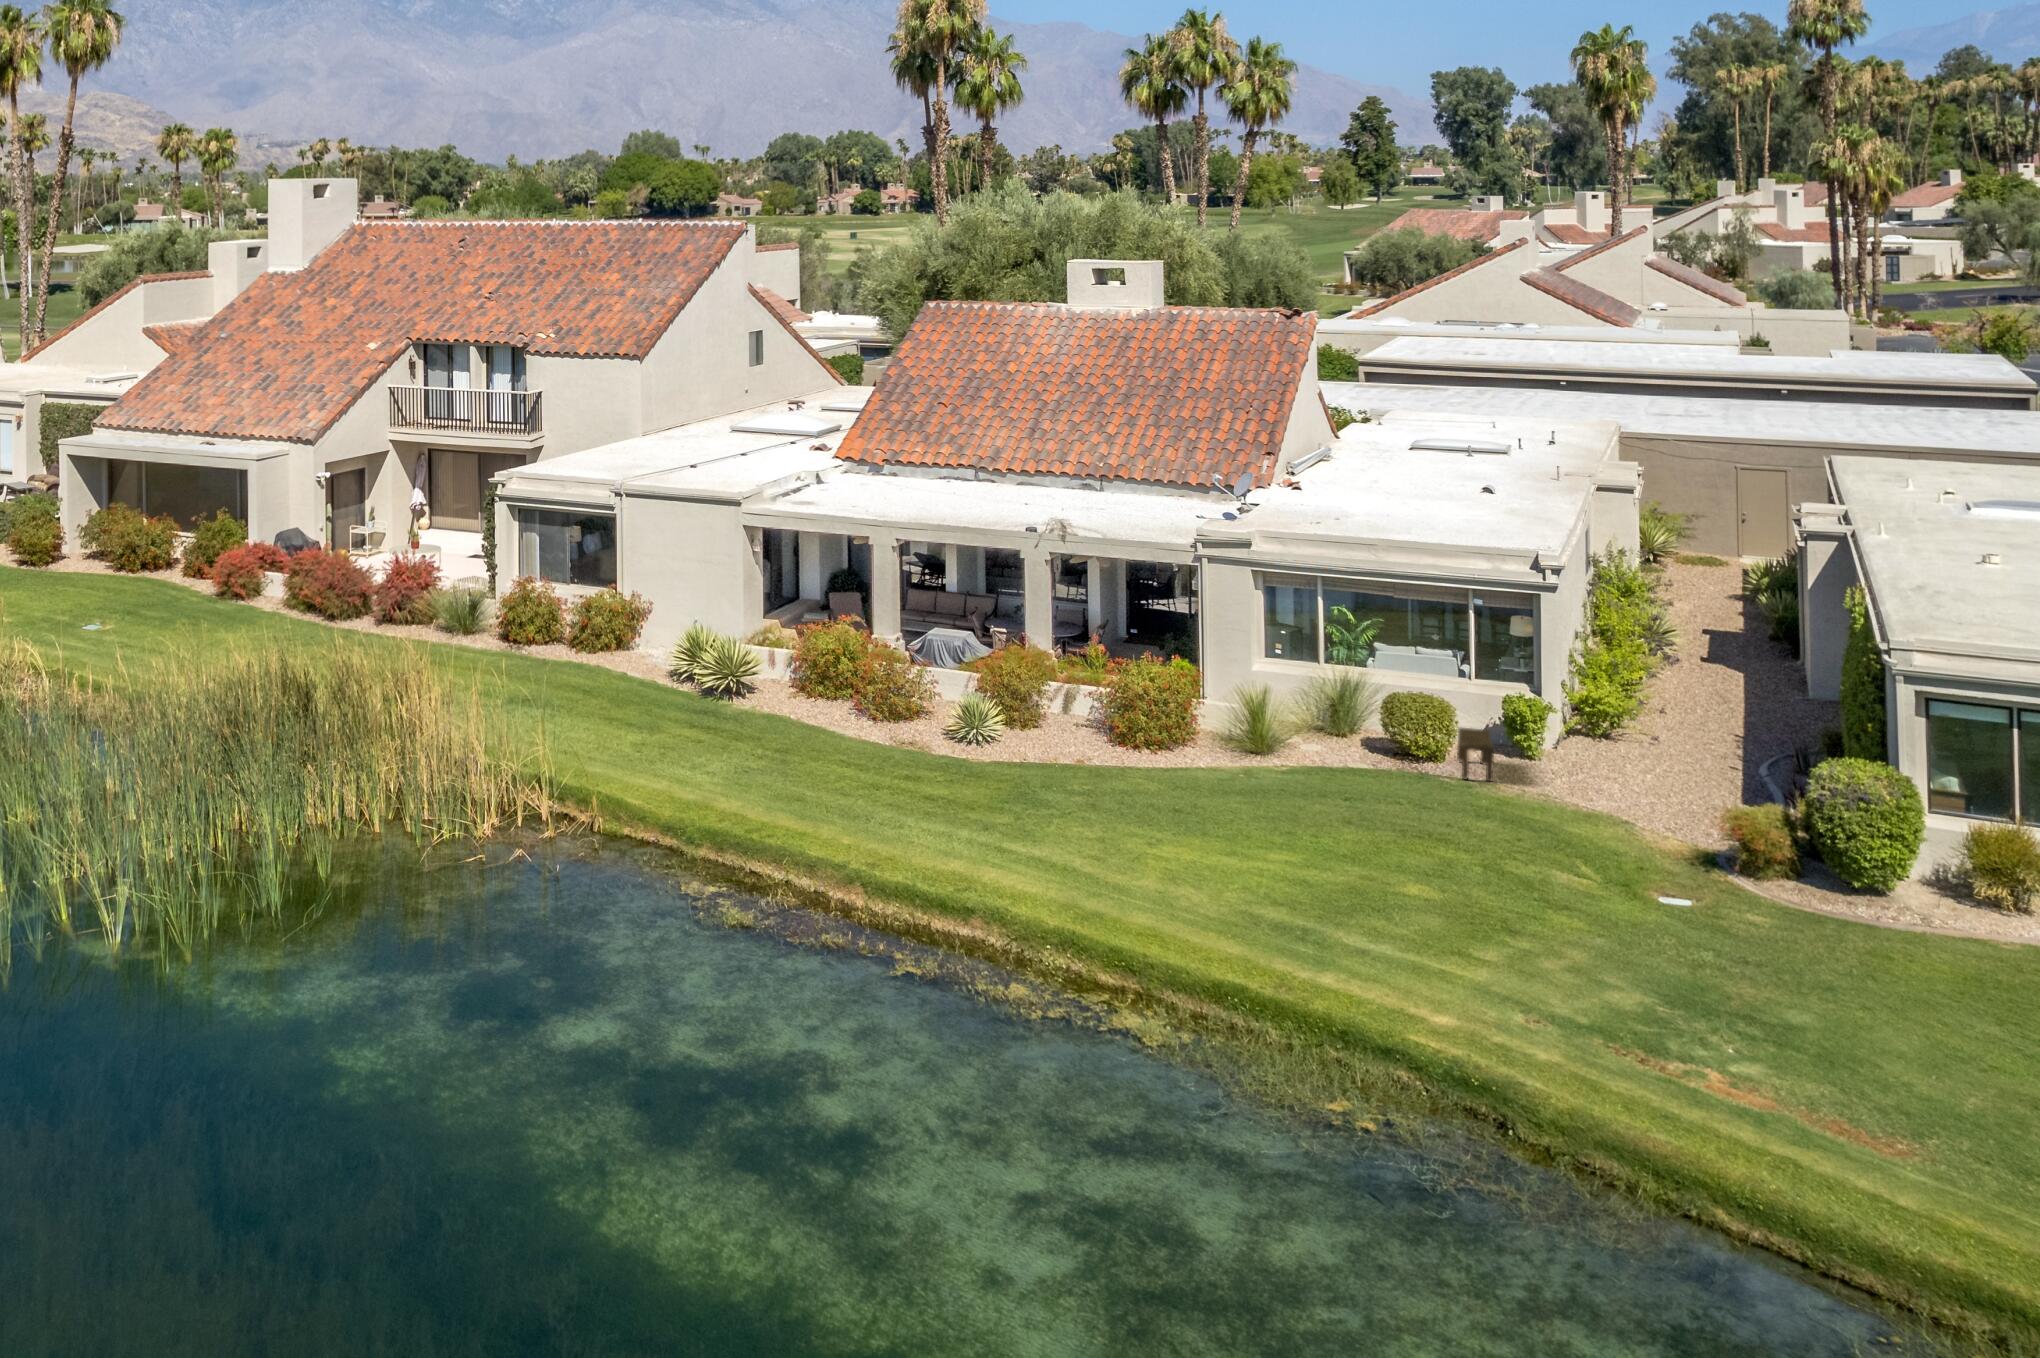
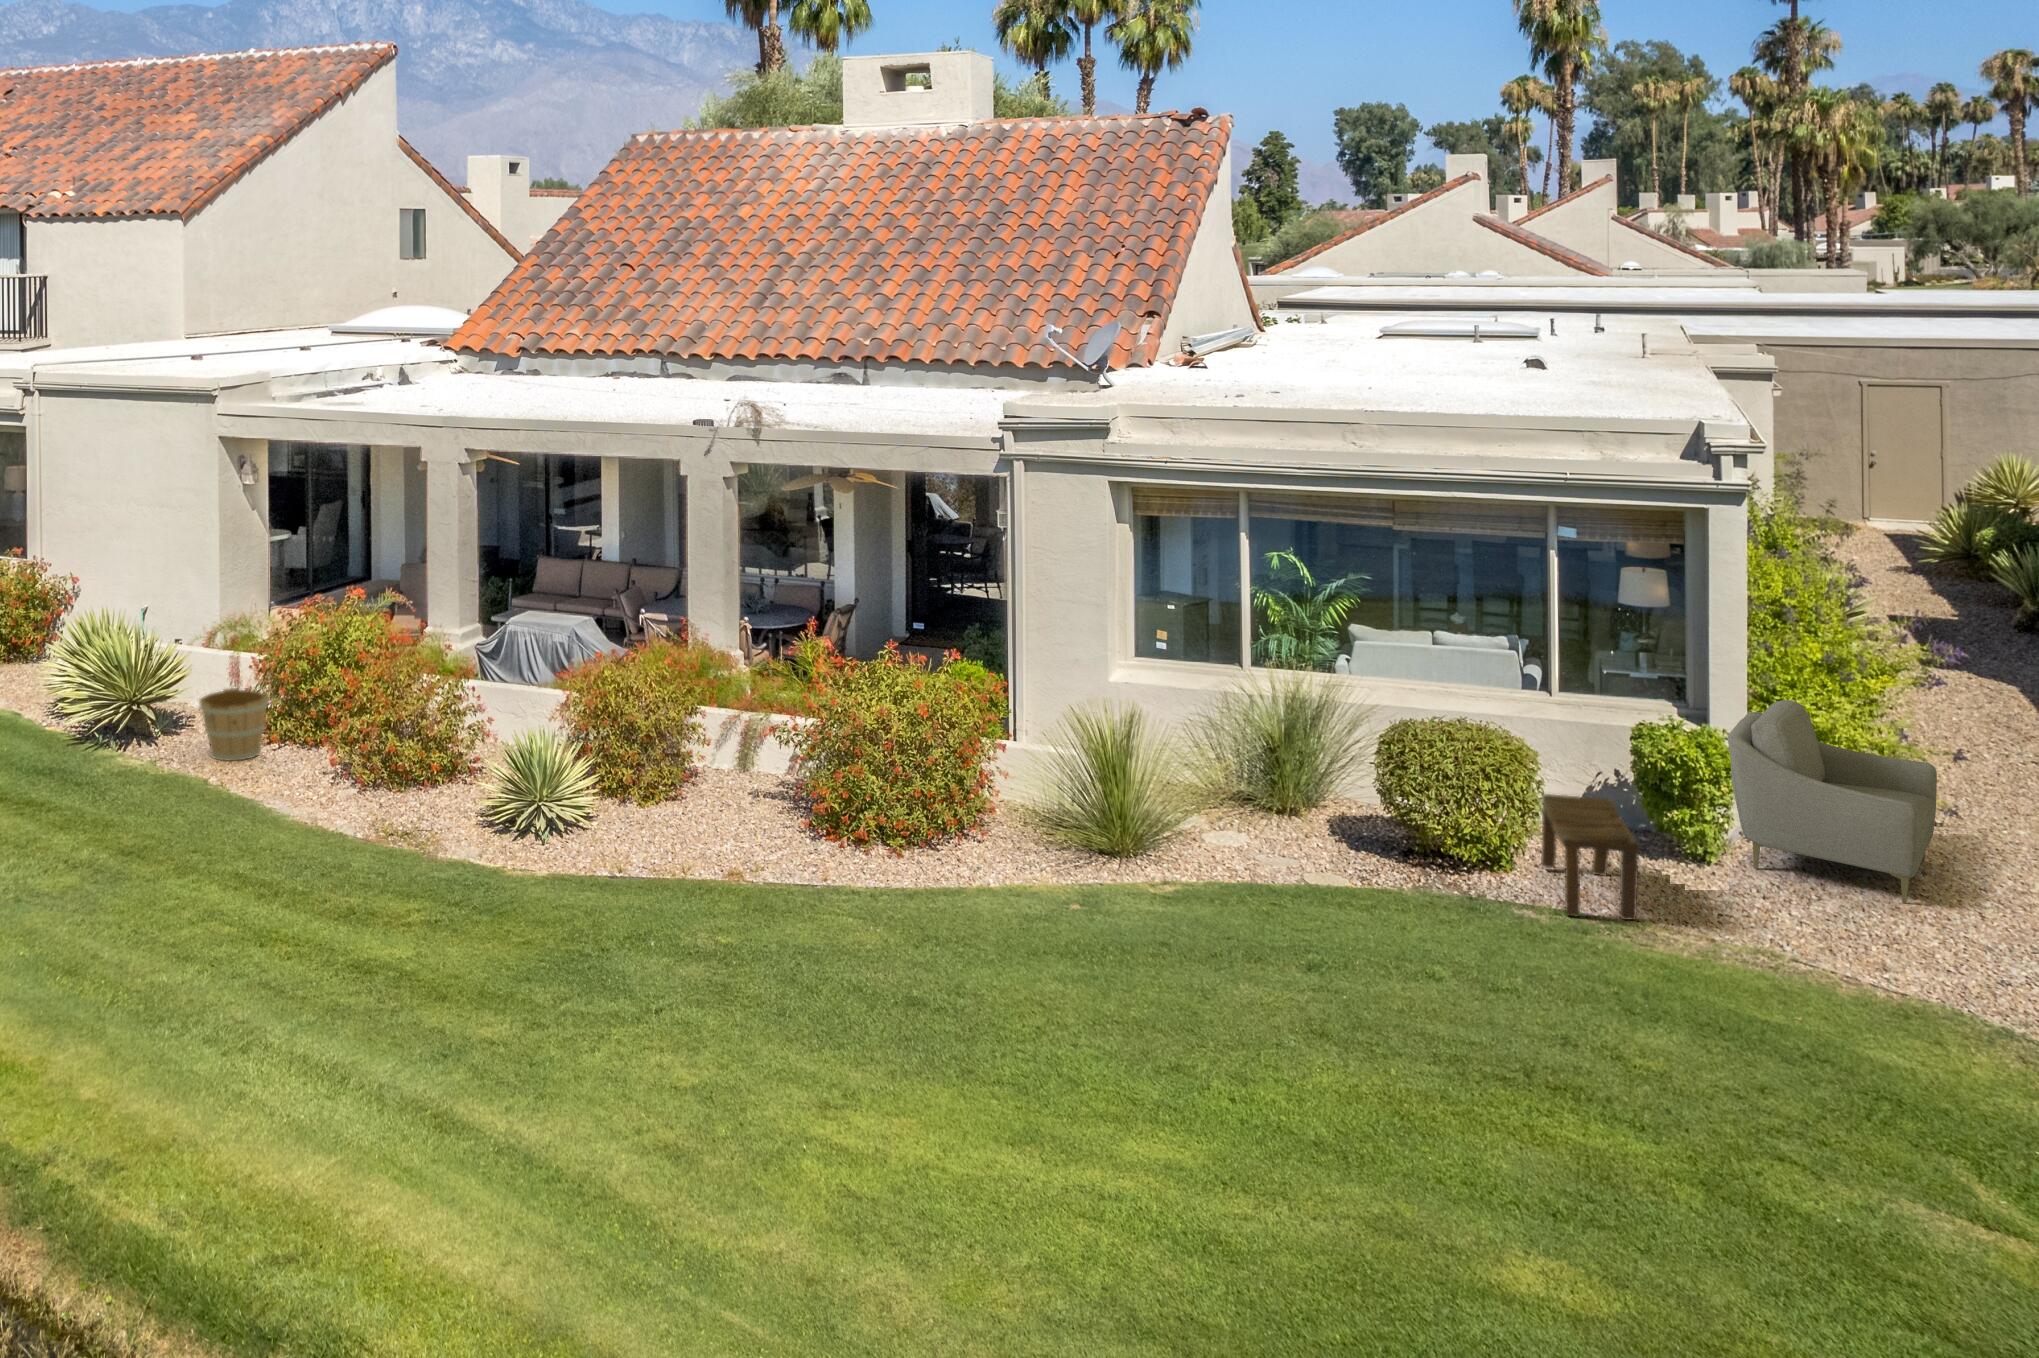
wooden bucket: none [775,667,811,705] -> present [199,688,269,761]
chair: none [1545,686,1642,777] -> present [1728,700,1937,903]

